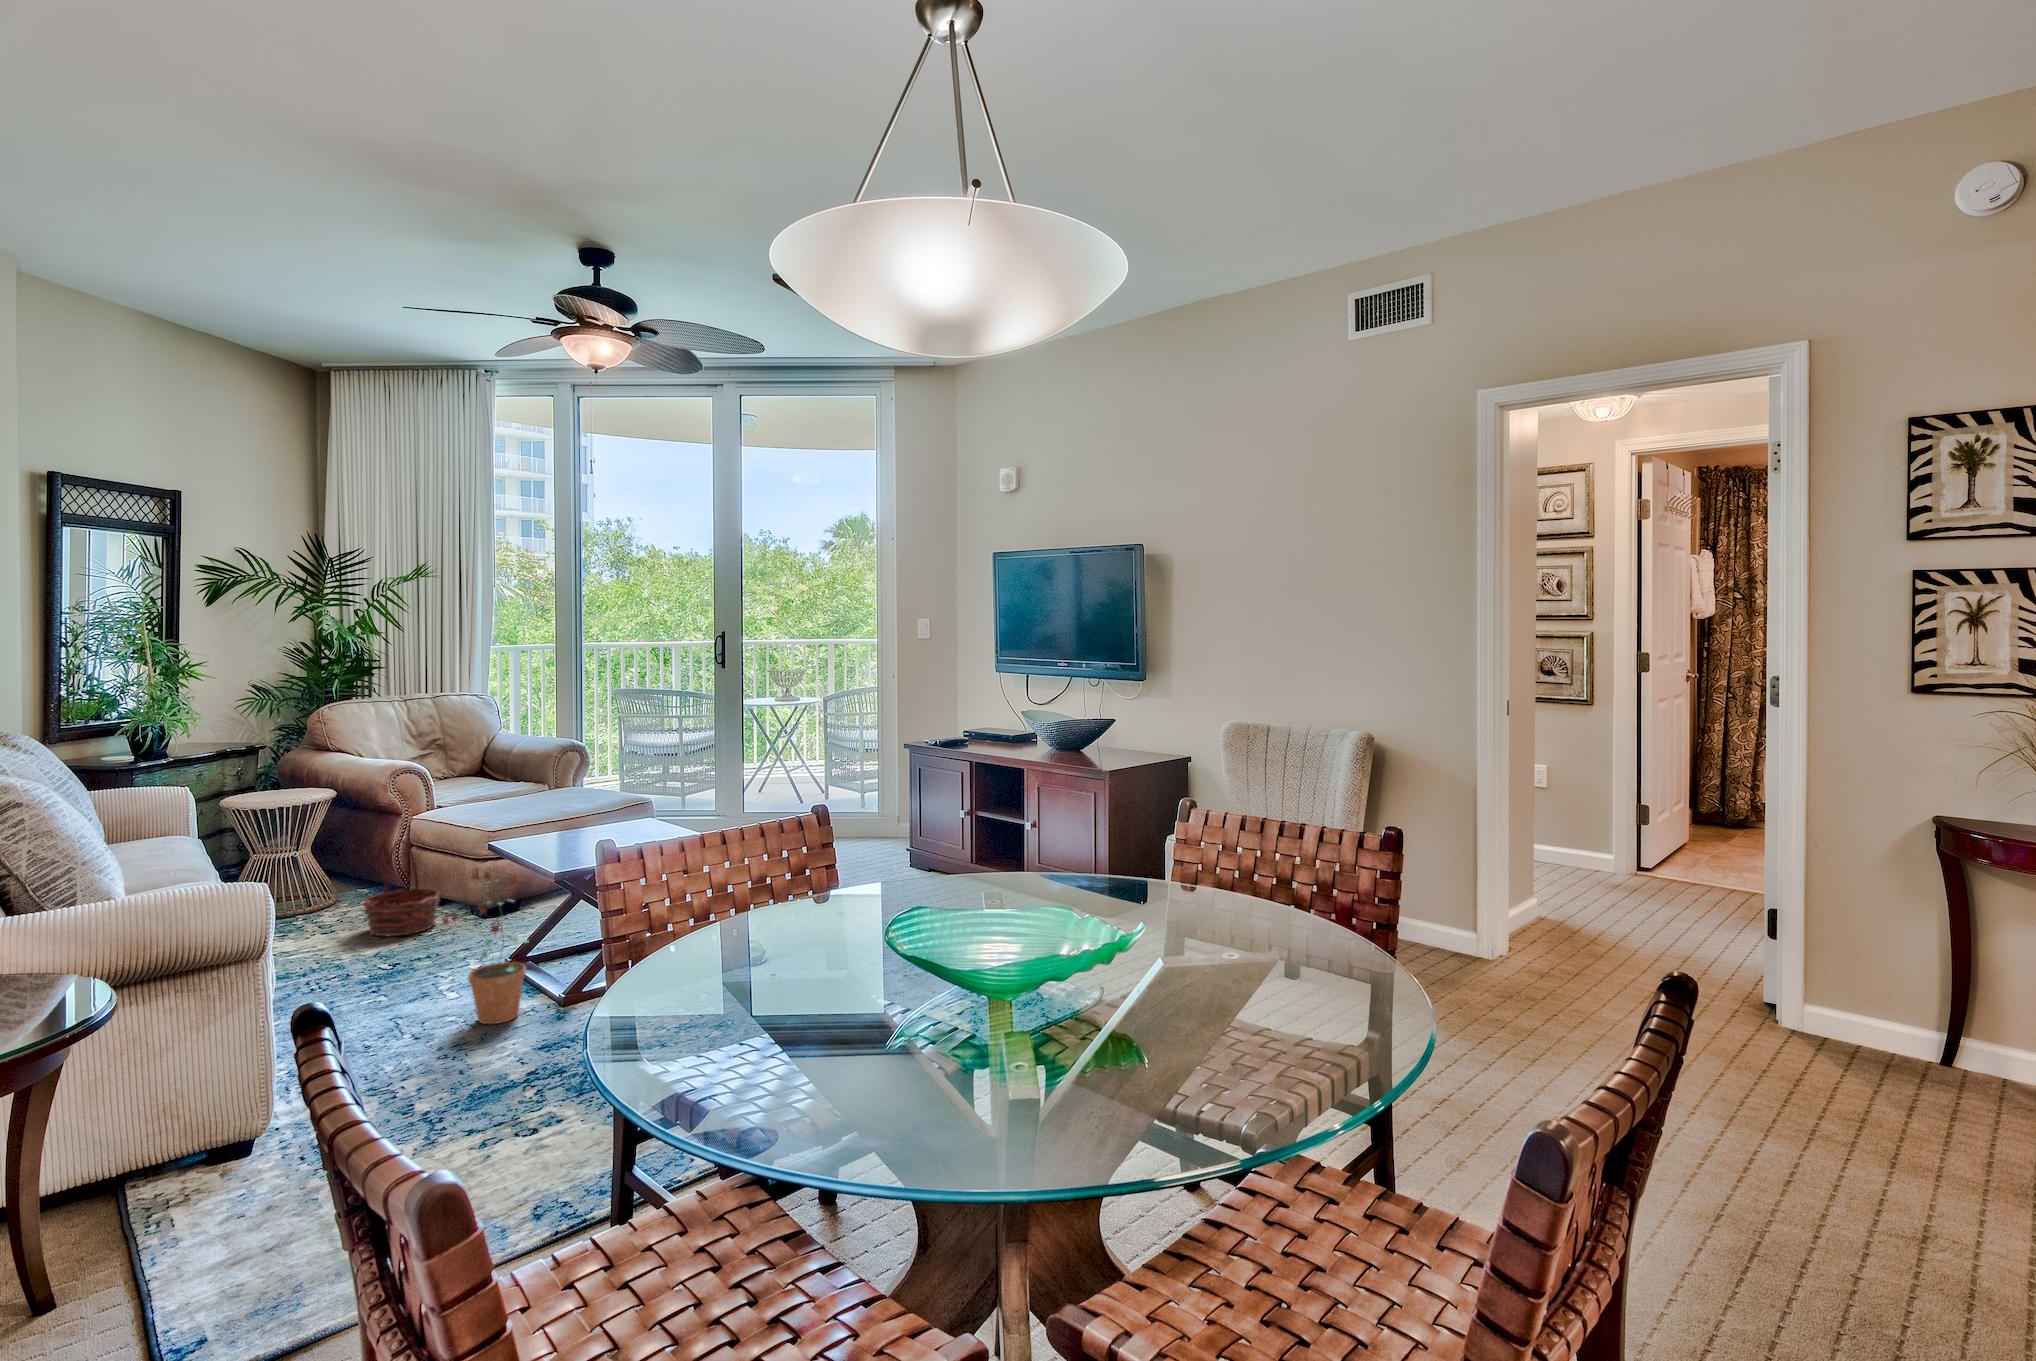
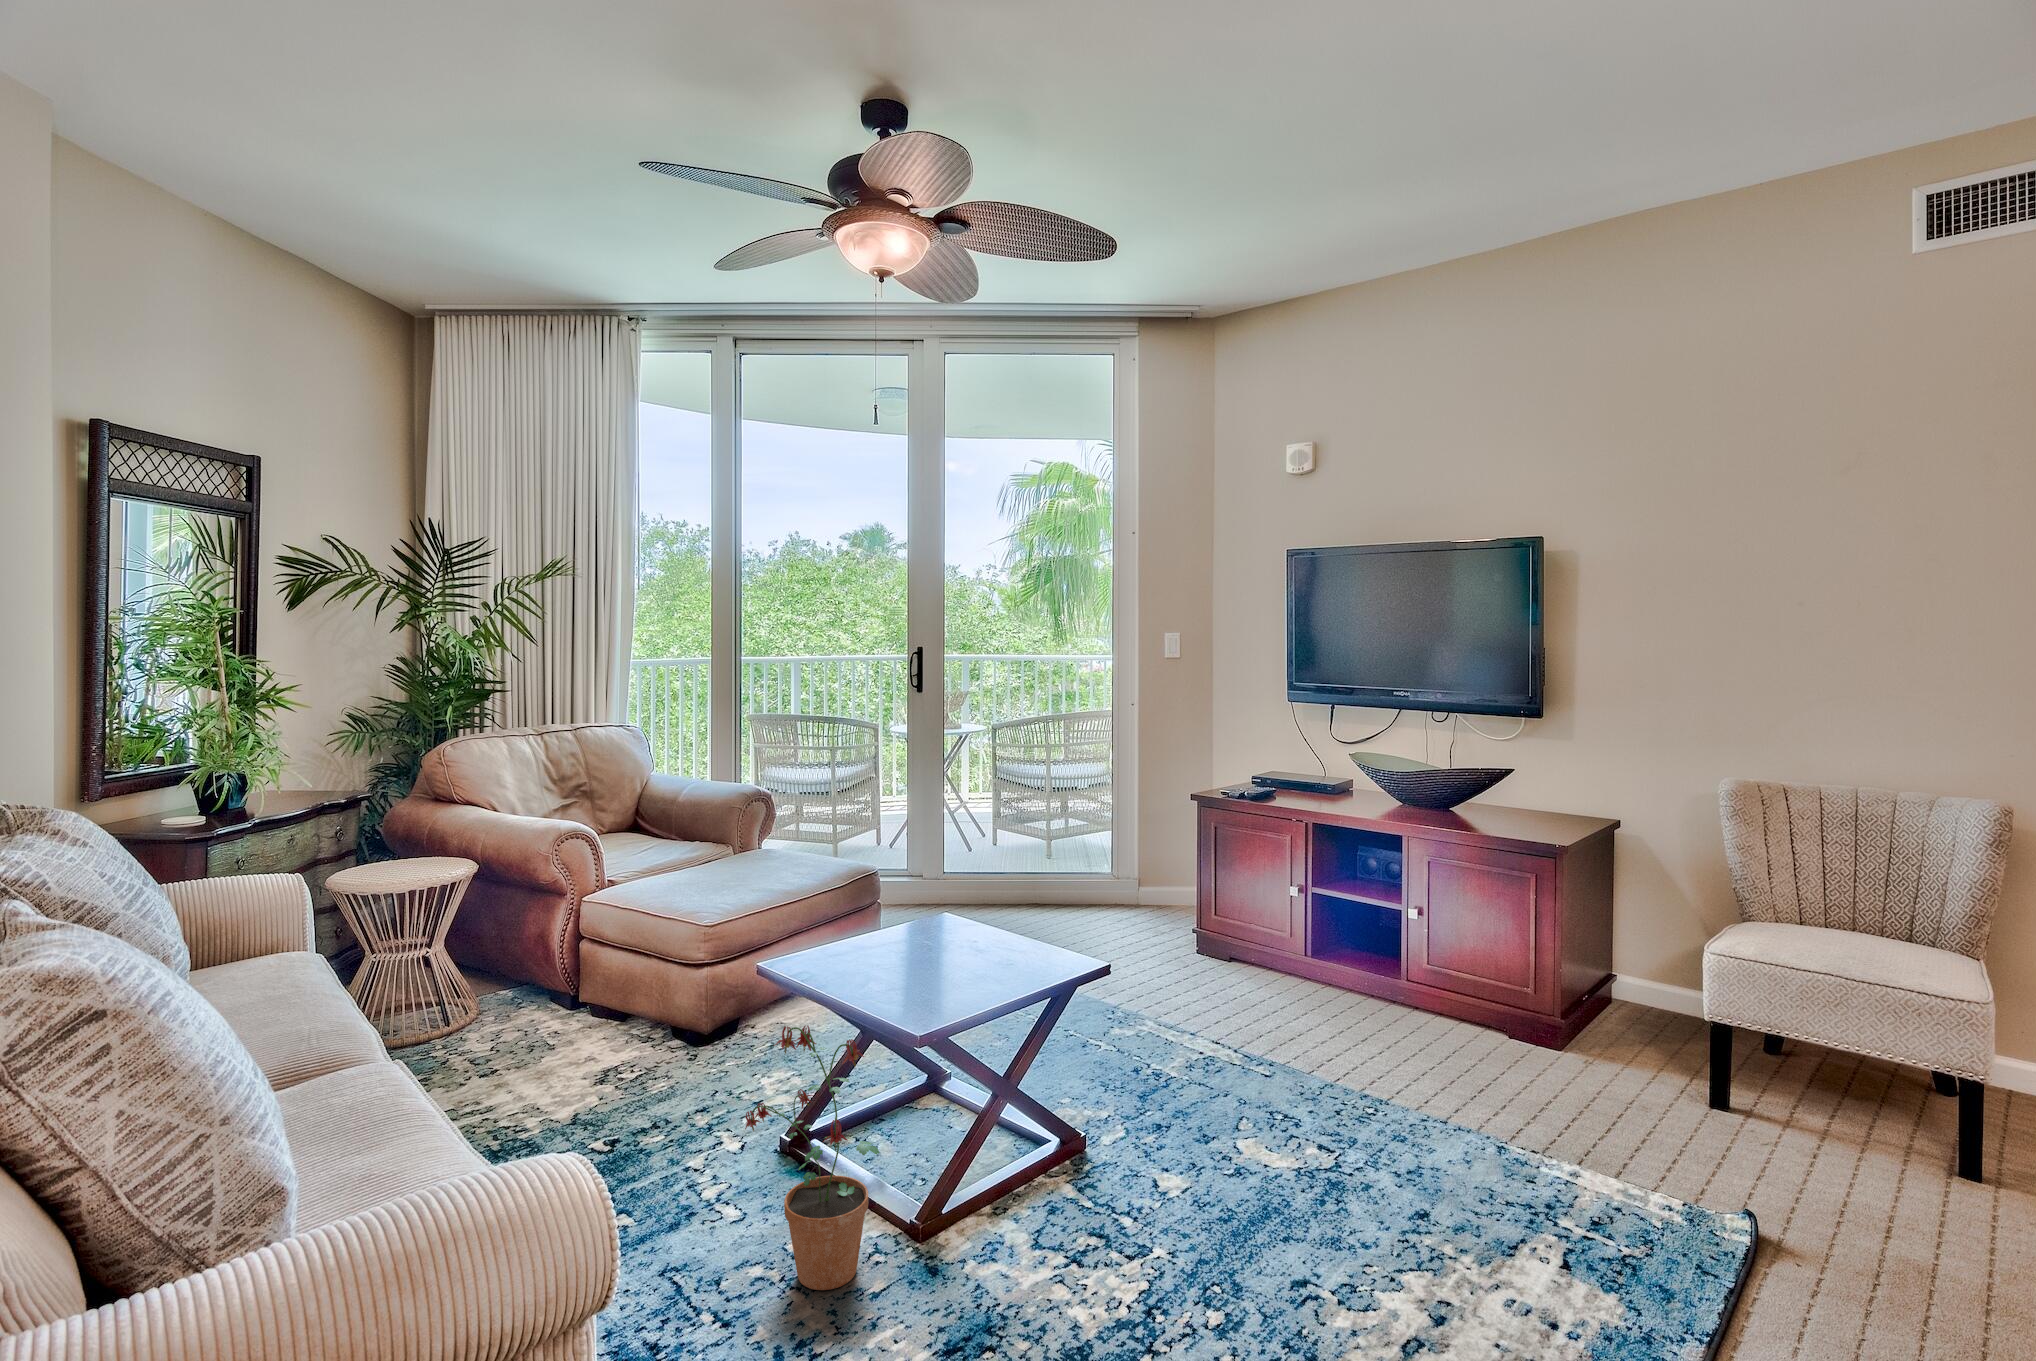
basket: present [363,840,440,937] -> none [538,942,640,1085]

